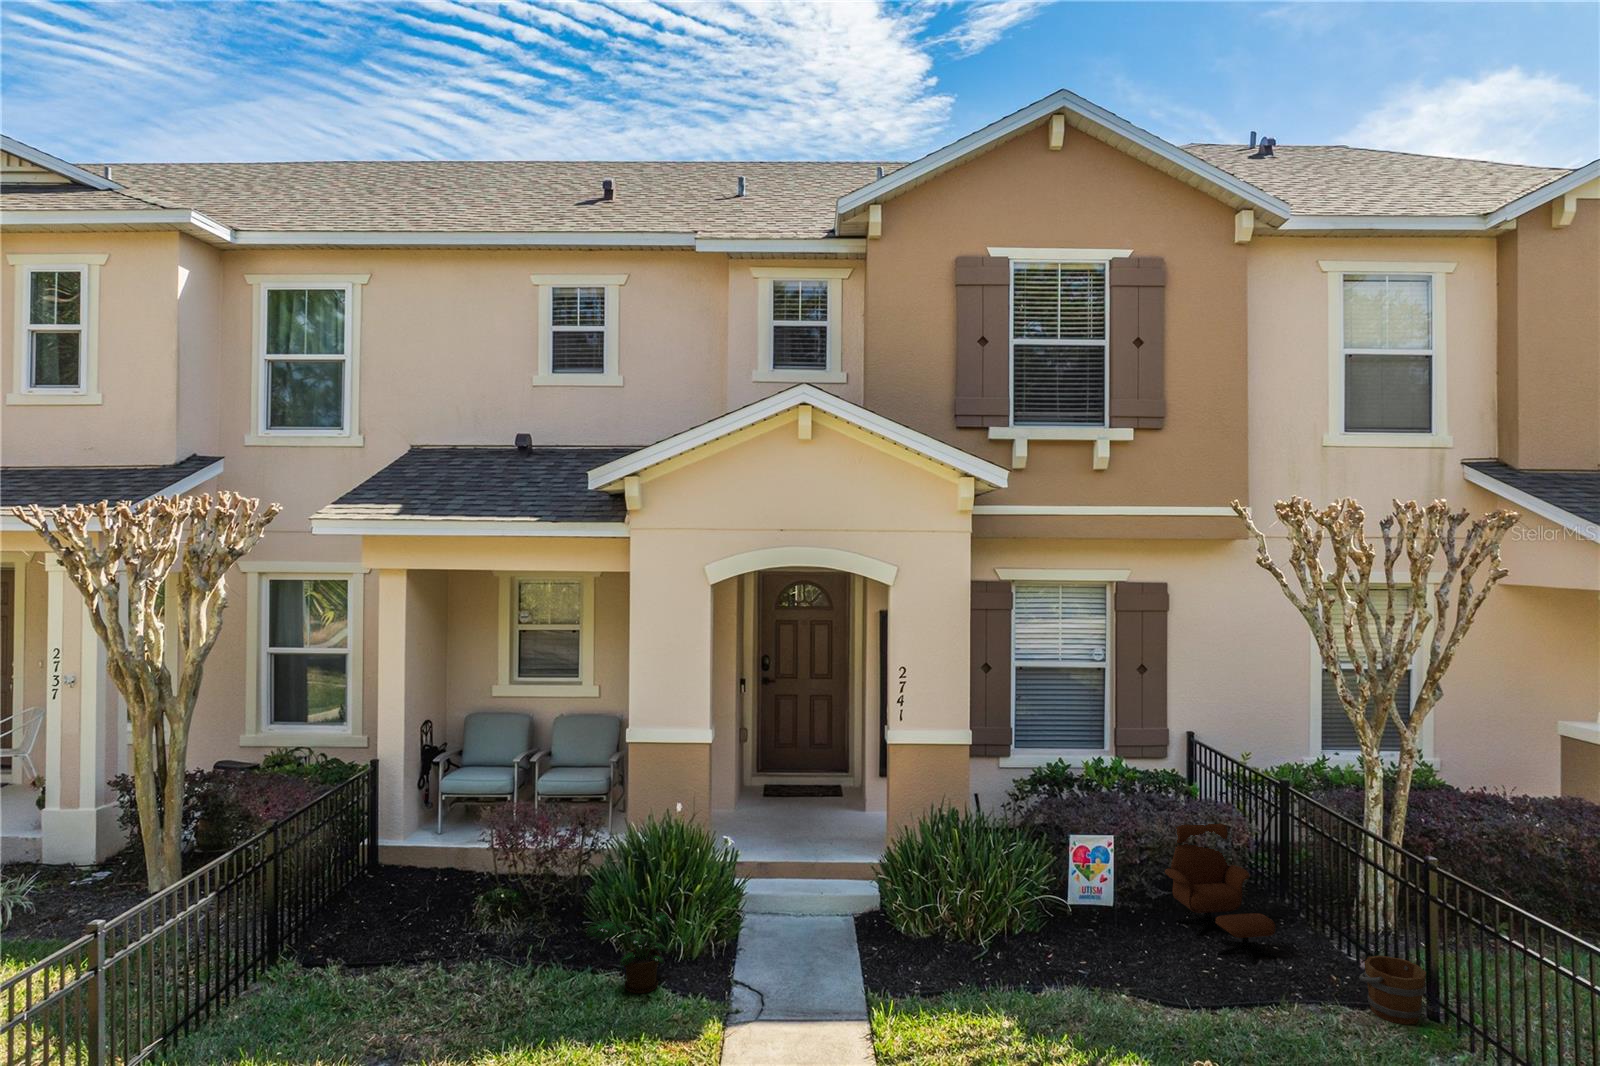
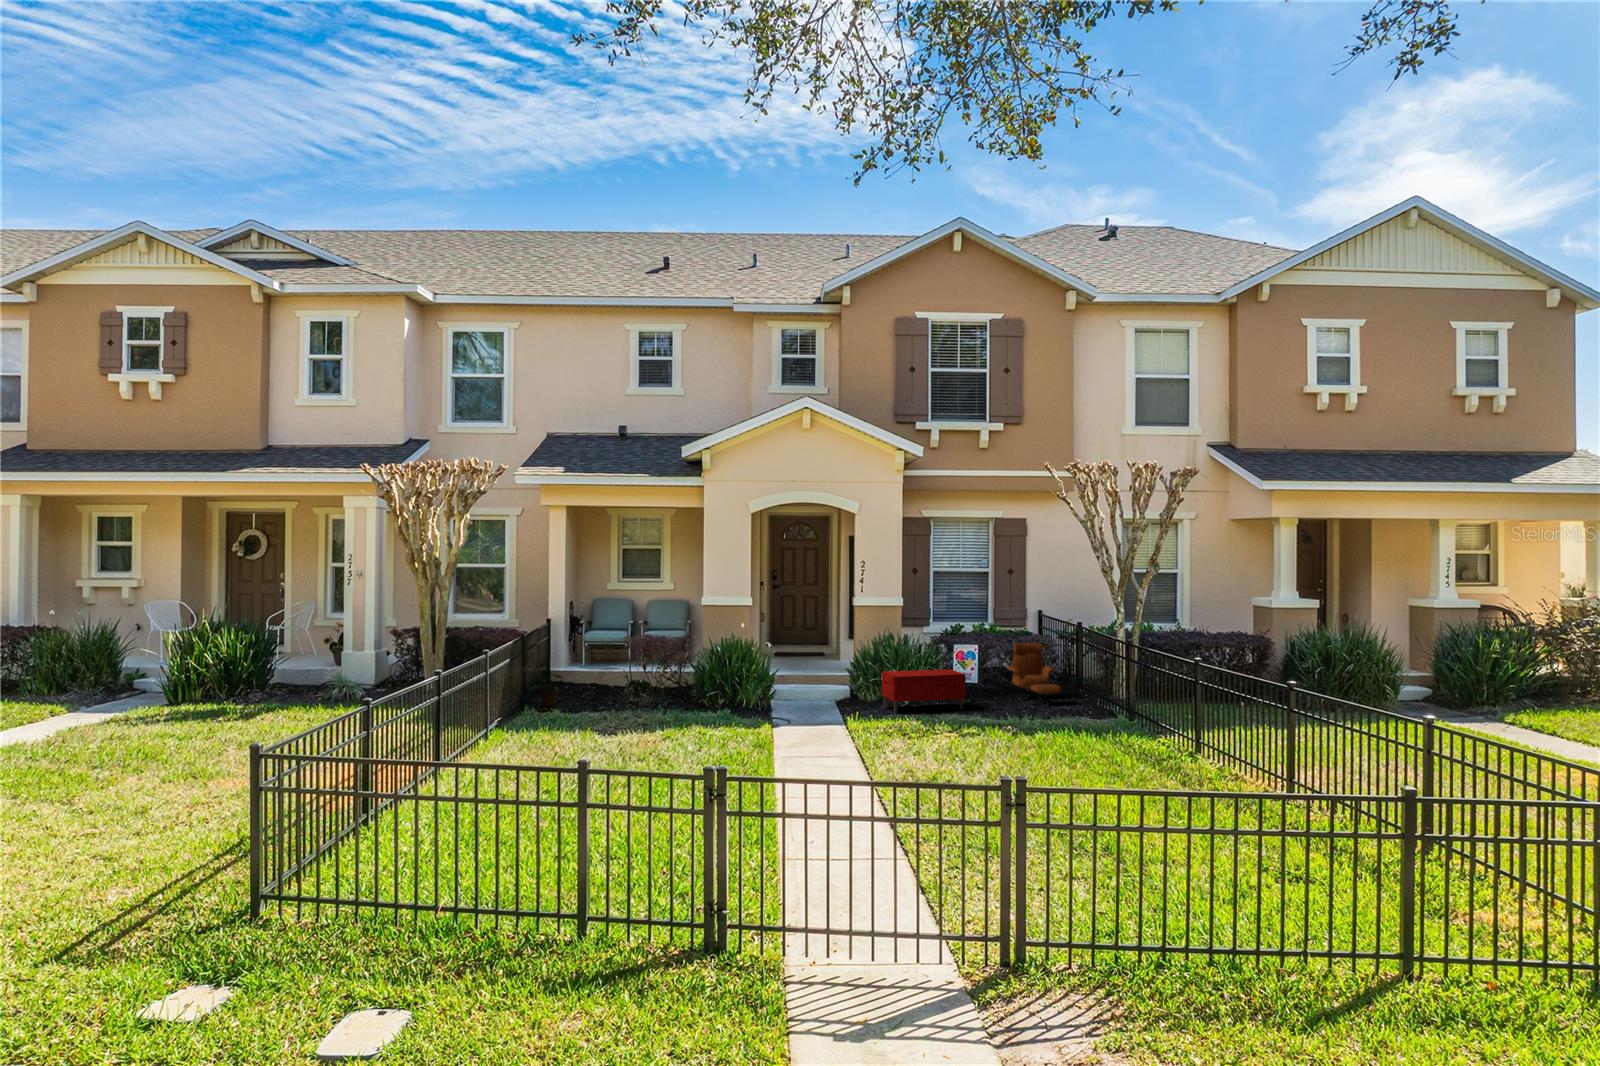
bench: none [941,886,1102,991] -> present [882,669,966,713]
potted plant: present [586,912,671,993] -> present [529,673,563,706]
bucket: present [1359,956,1426,1025] -> none [1092,690,1123,718]

